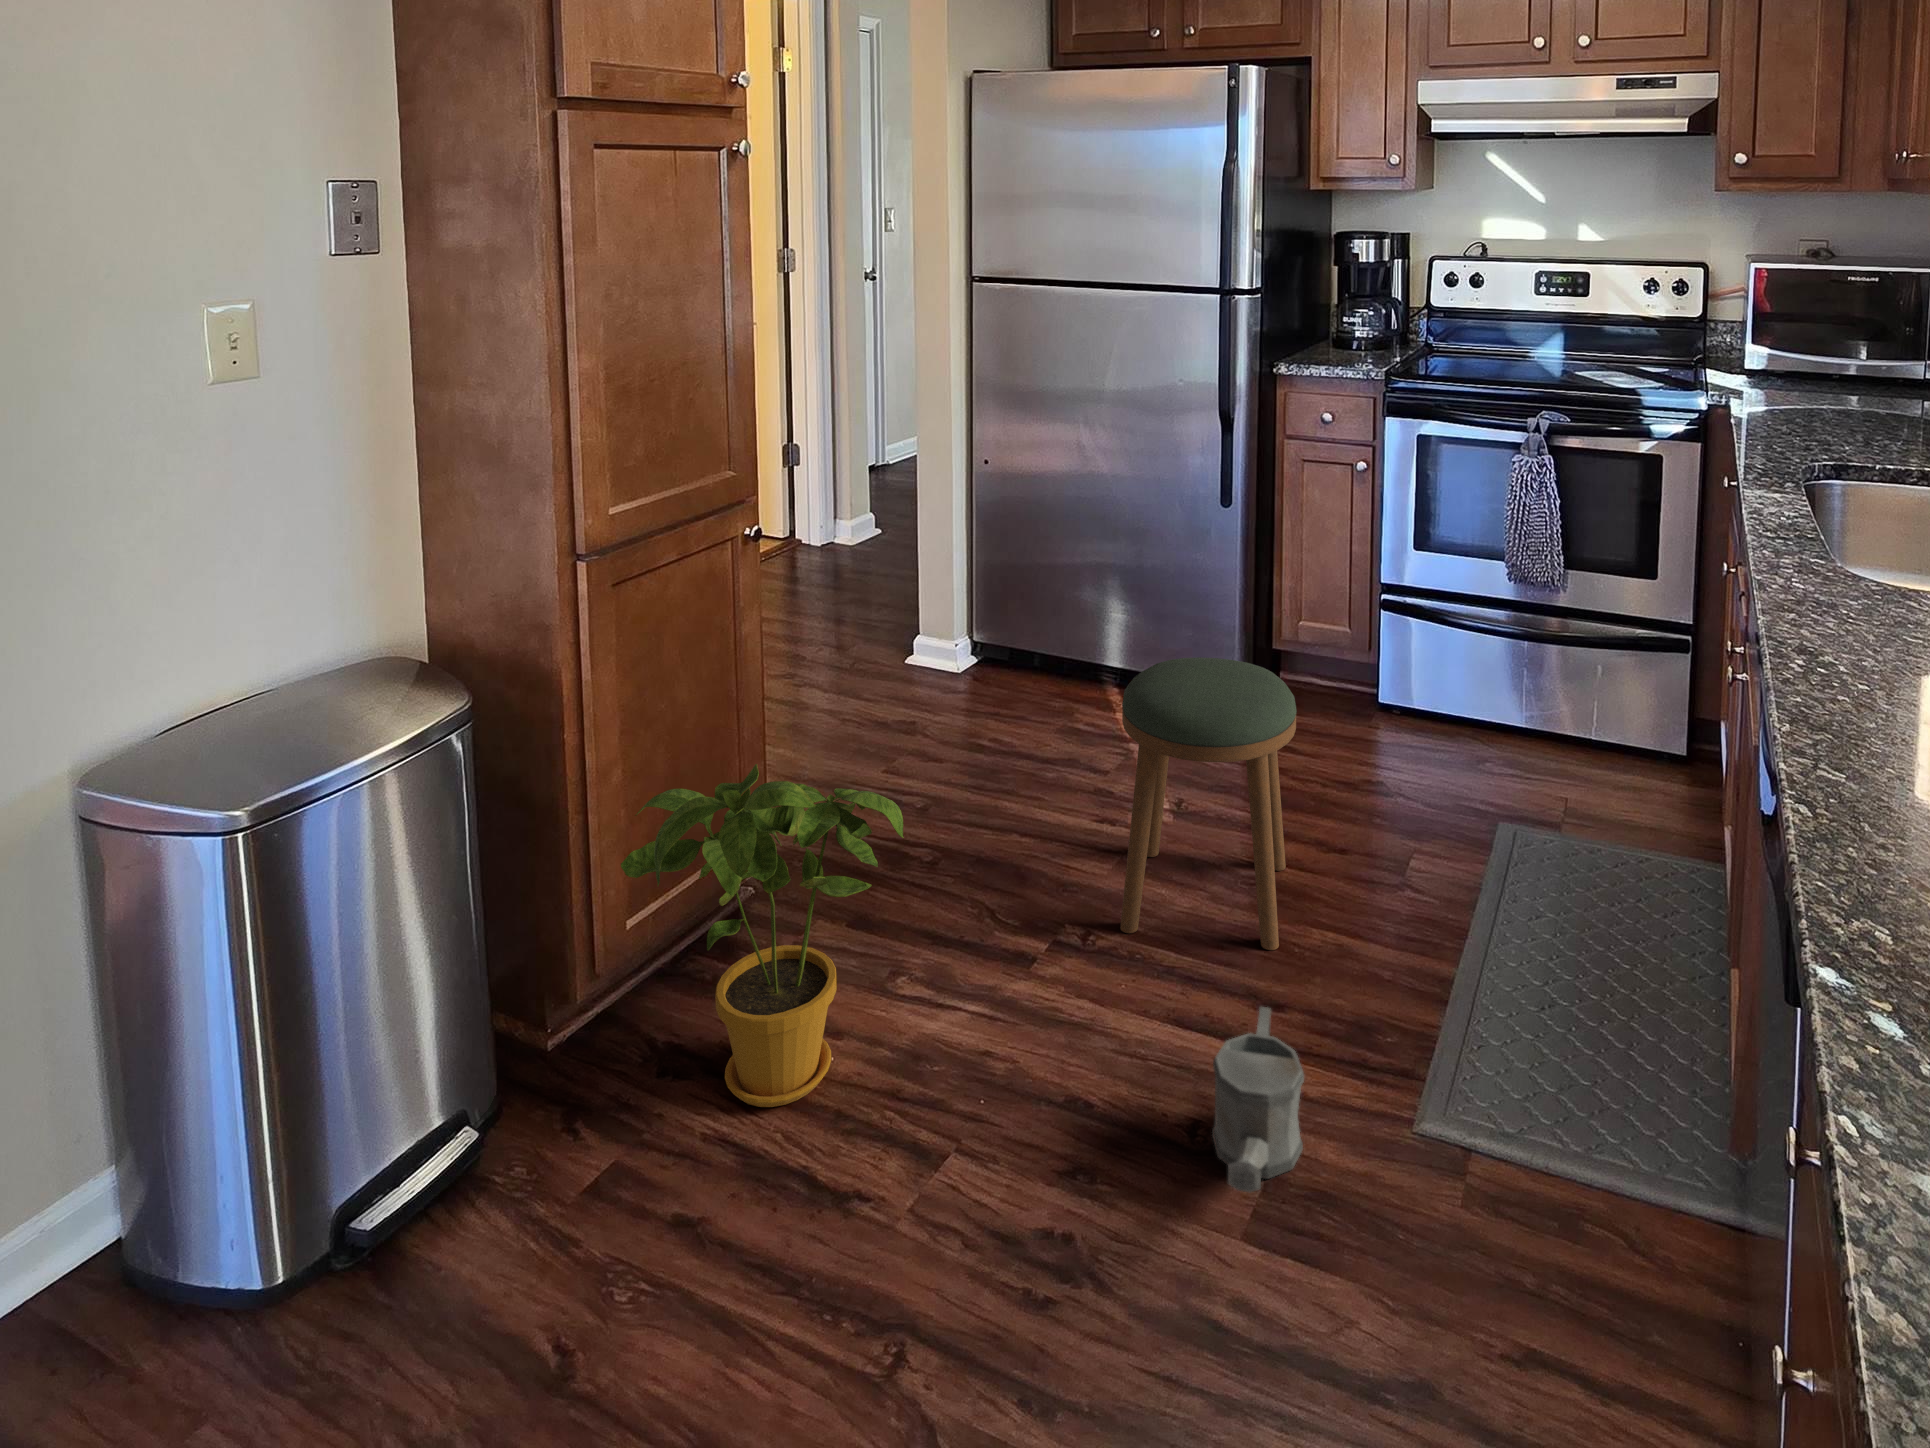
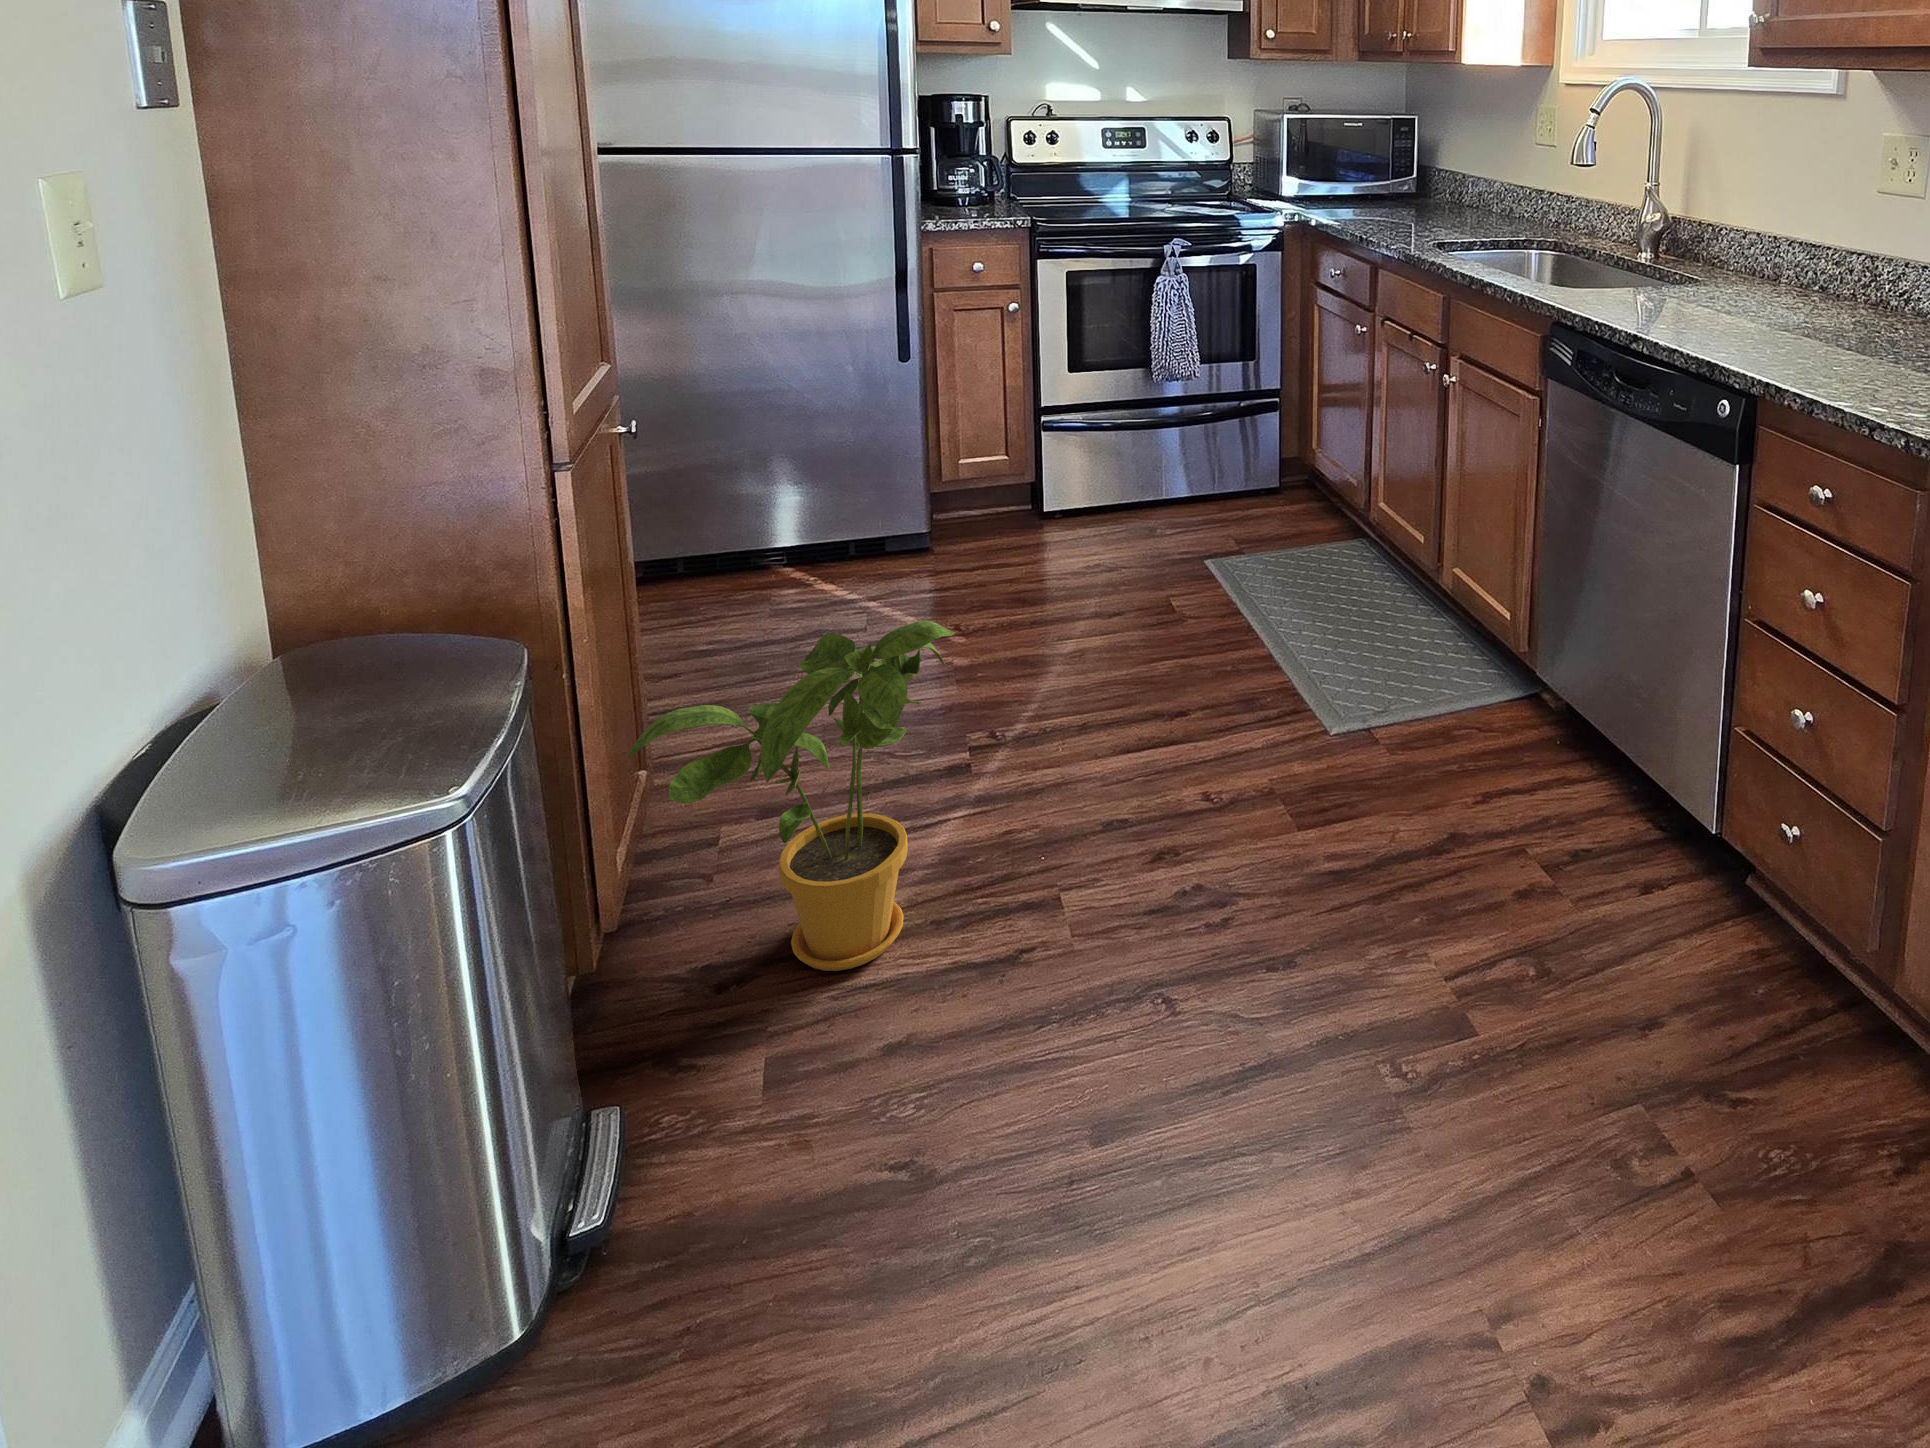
stool: present [1120,657,1297,950] -> none [971,472,1146,723]
watering can: present [1212,1007,1304,1193] -> none [1219,696,1330,804]

